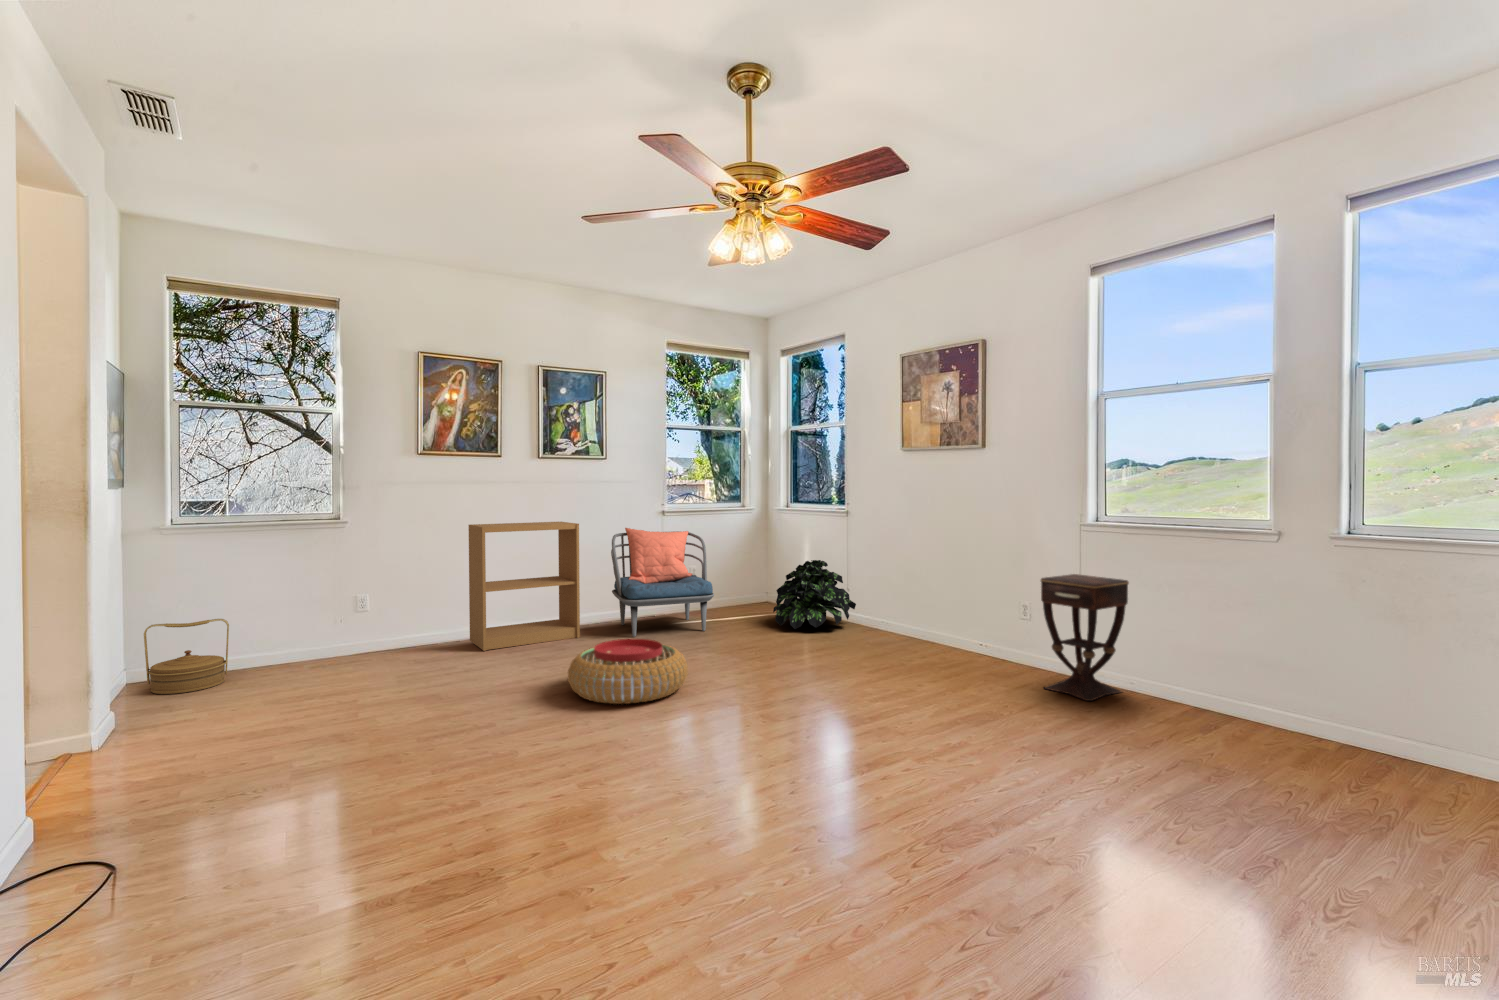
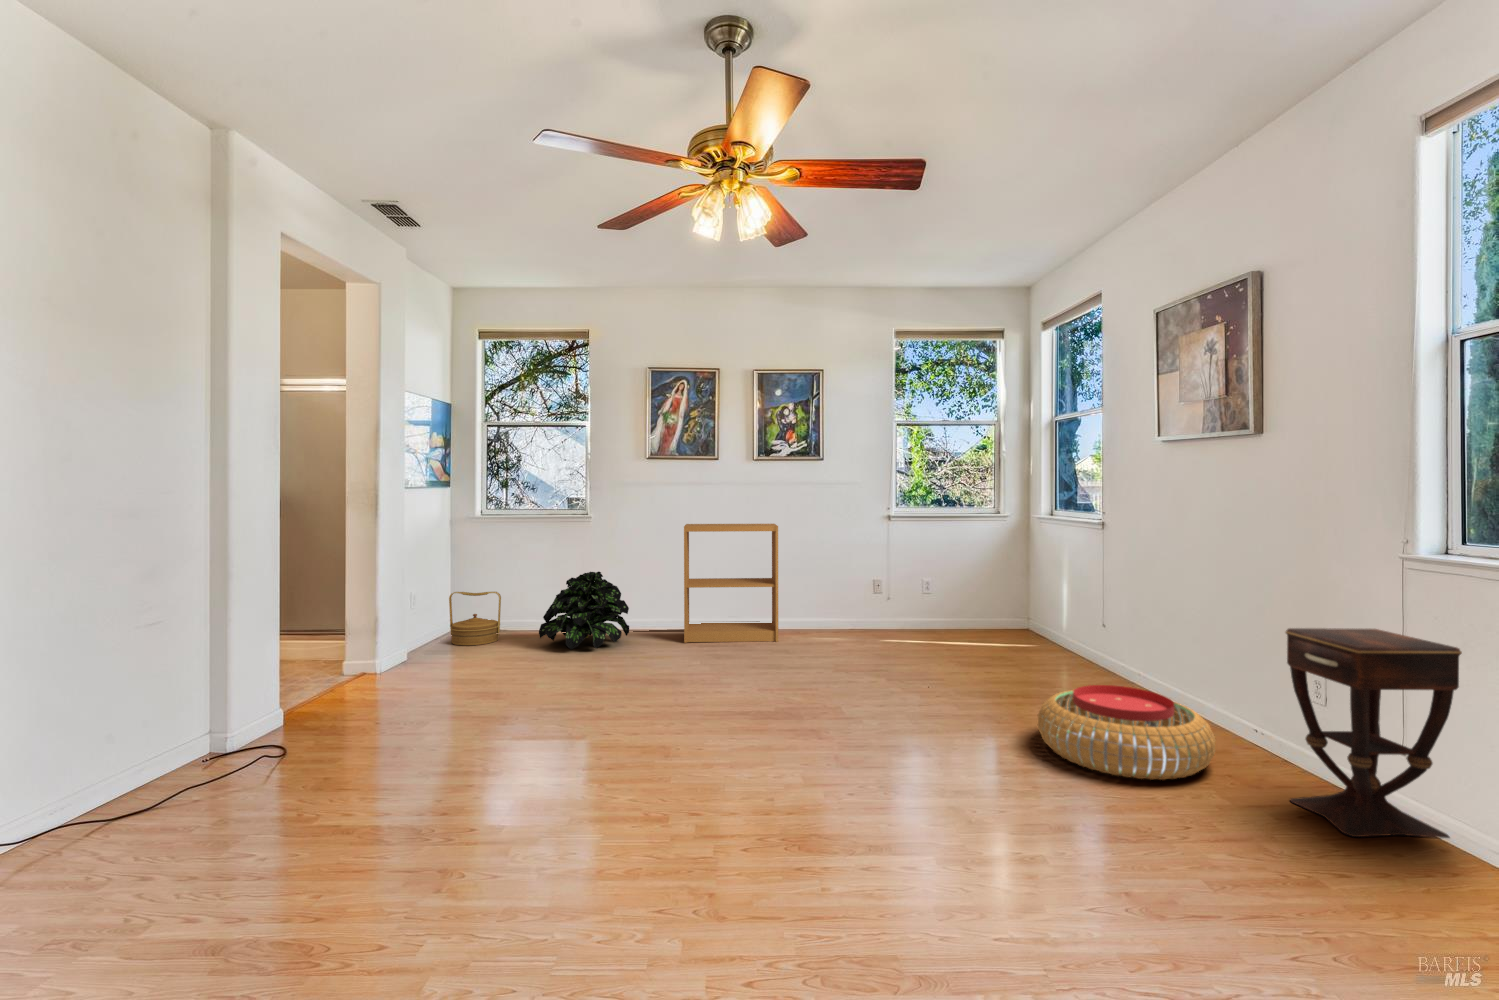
armchair: present [611,528,714,637] -> none [816,532,923,651]
potted plant: present [773,560,856,629] -> present [539,572,629,649]
pouf: present [568,639,688,704] -> present [1038,685,1216,780]

